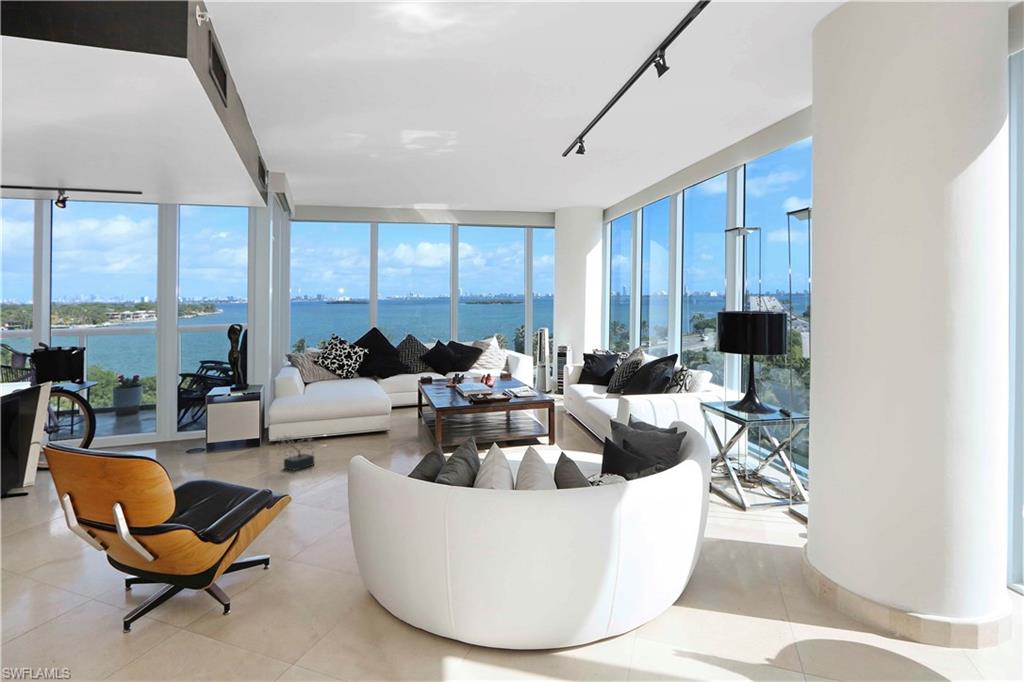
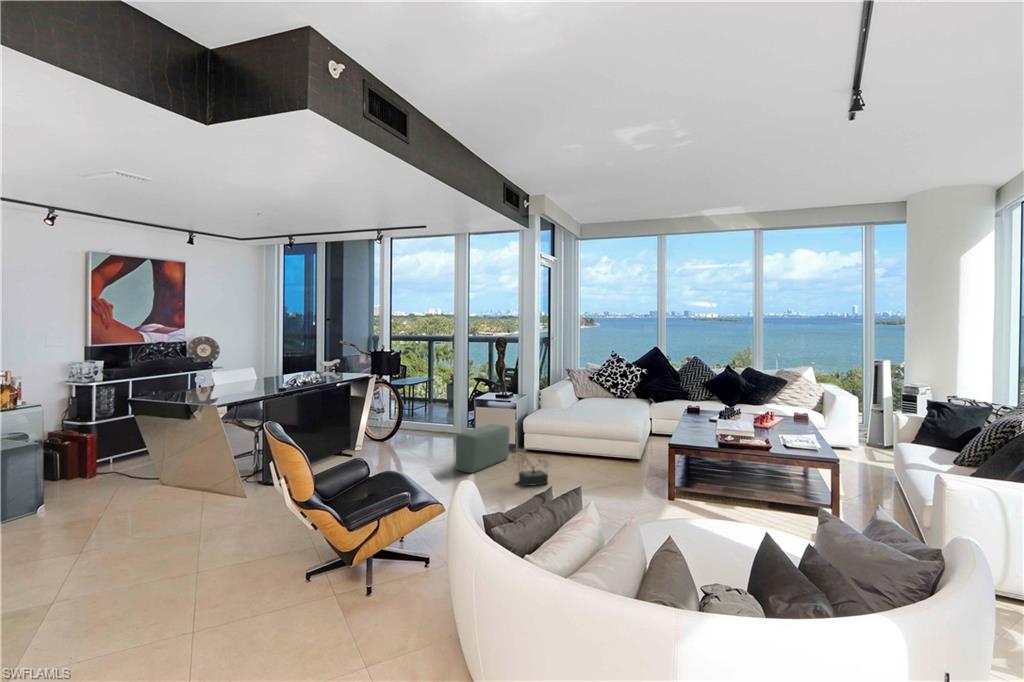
pouf: none [205,418,256,471] -> present [456,424,510,473]

